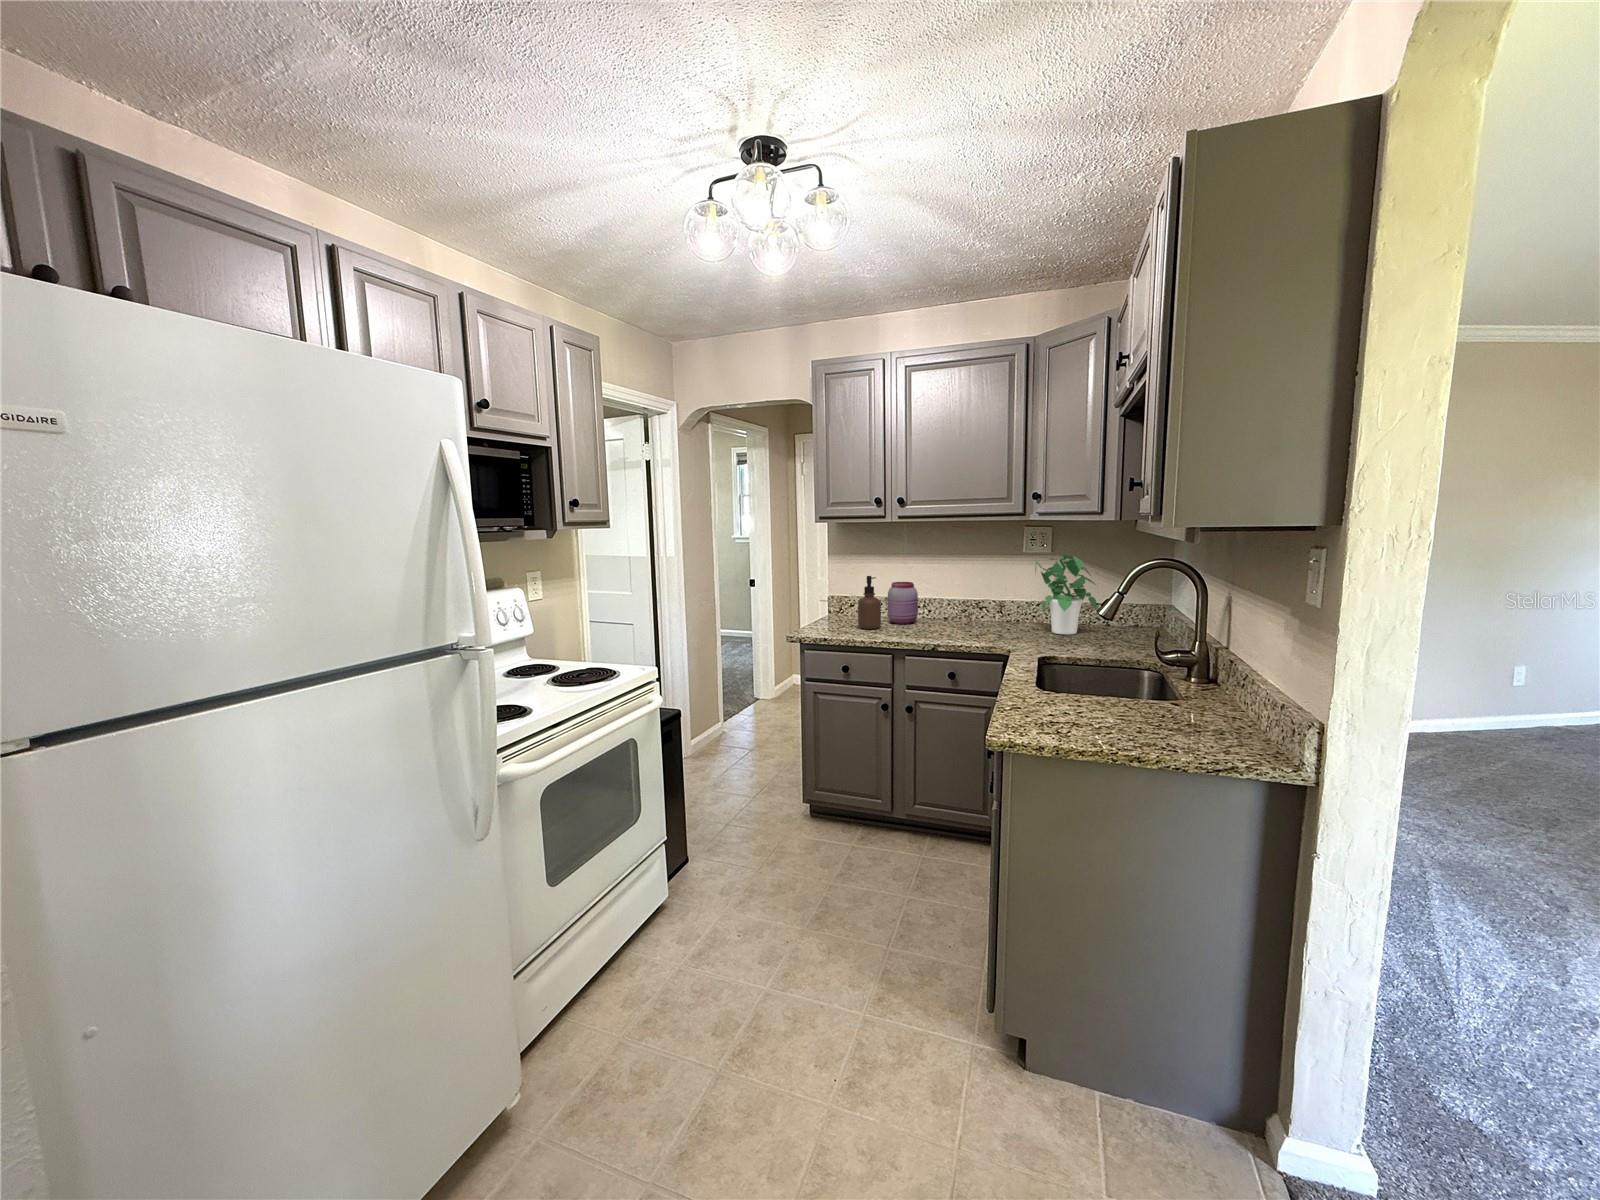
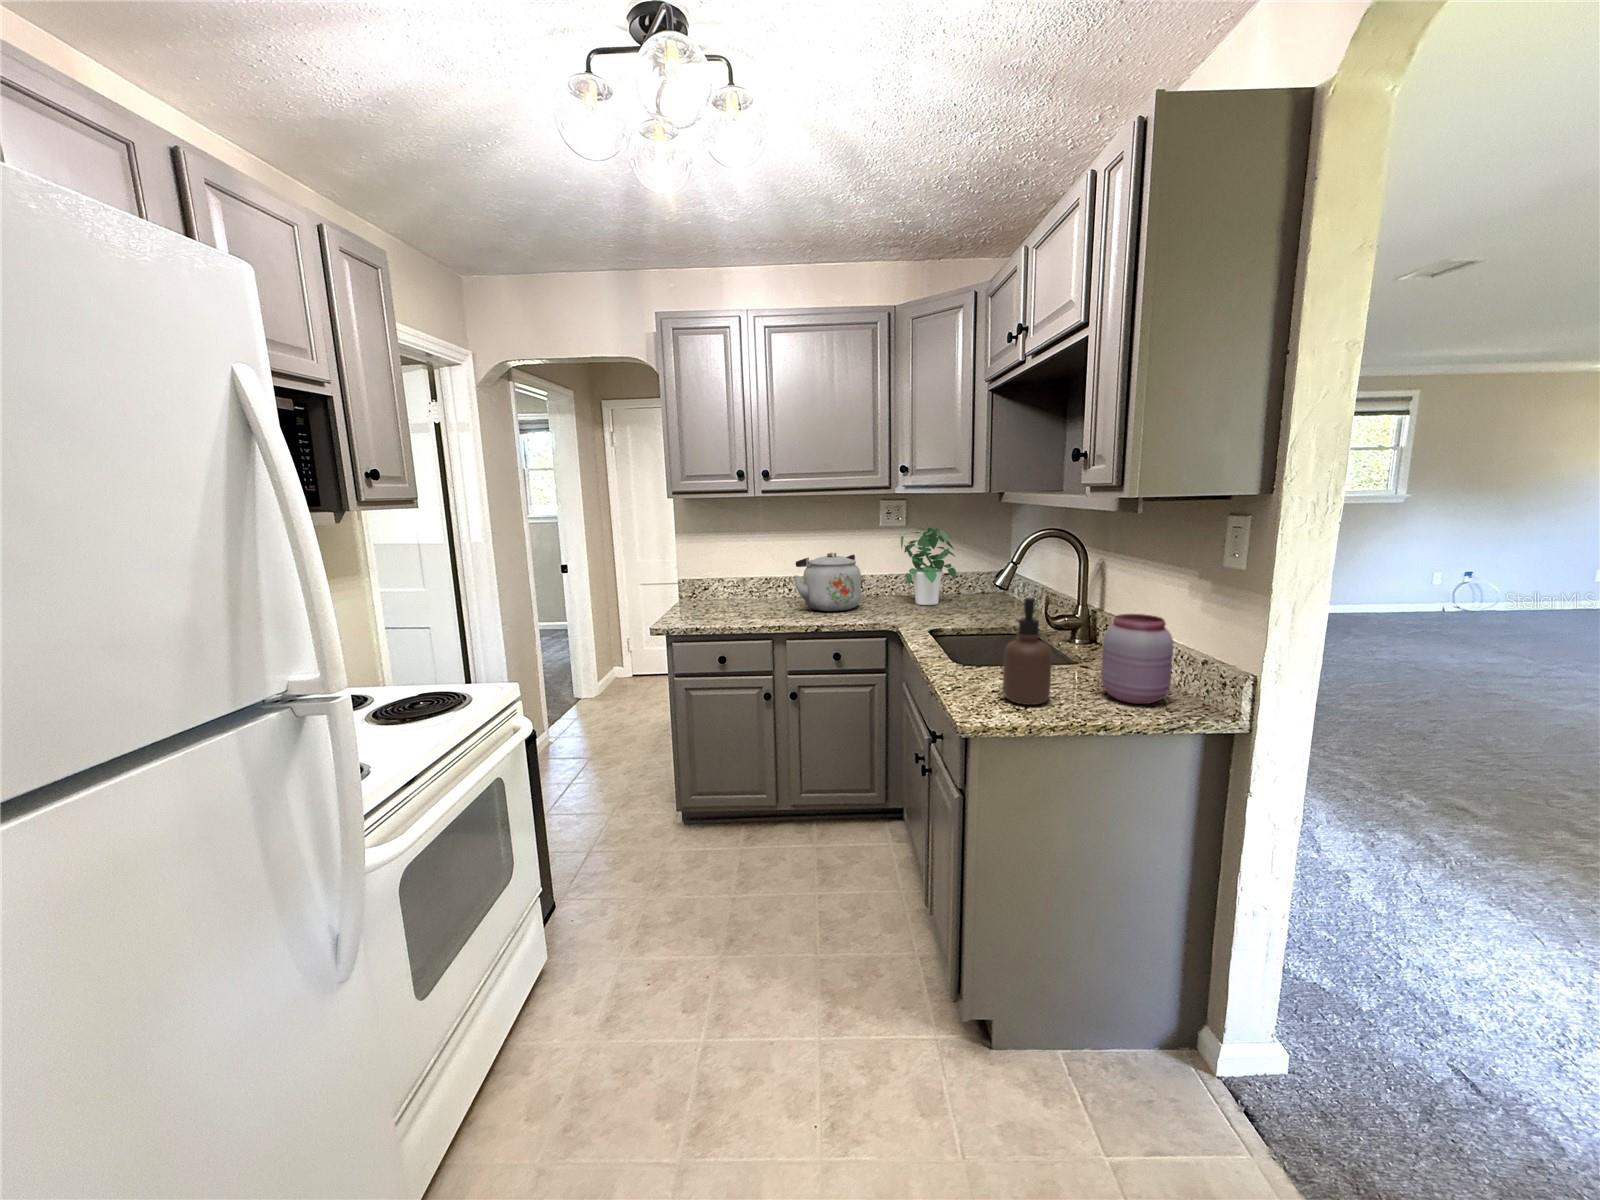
soap dispenser: present [858,576,881,629] -> present [1003,598,1052,705]
kettle: none [922,576,992,634] -> present [794,552,861,611]
jar: present [888,582,918,624] -> present [1101,614,1173,704]

